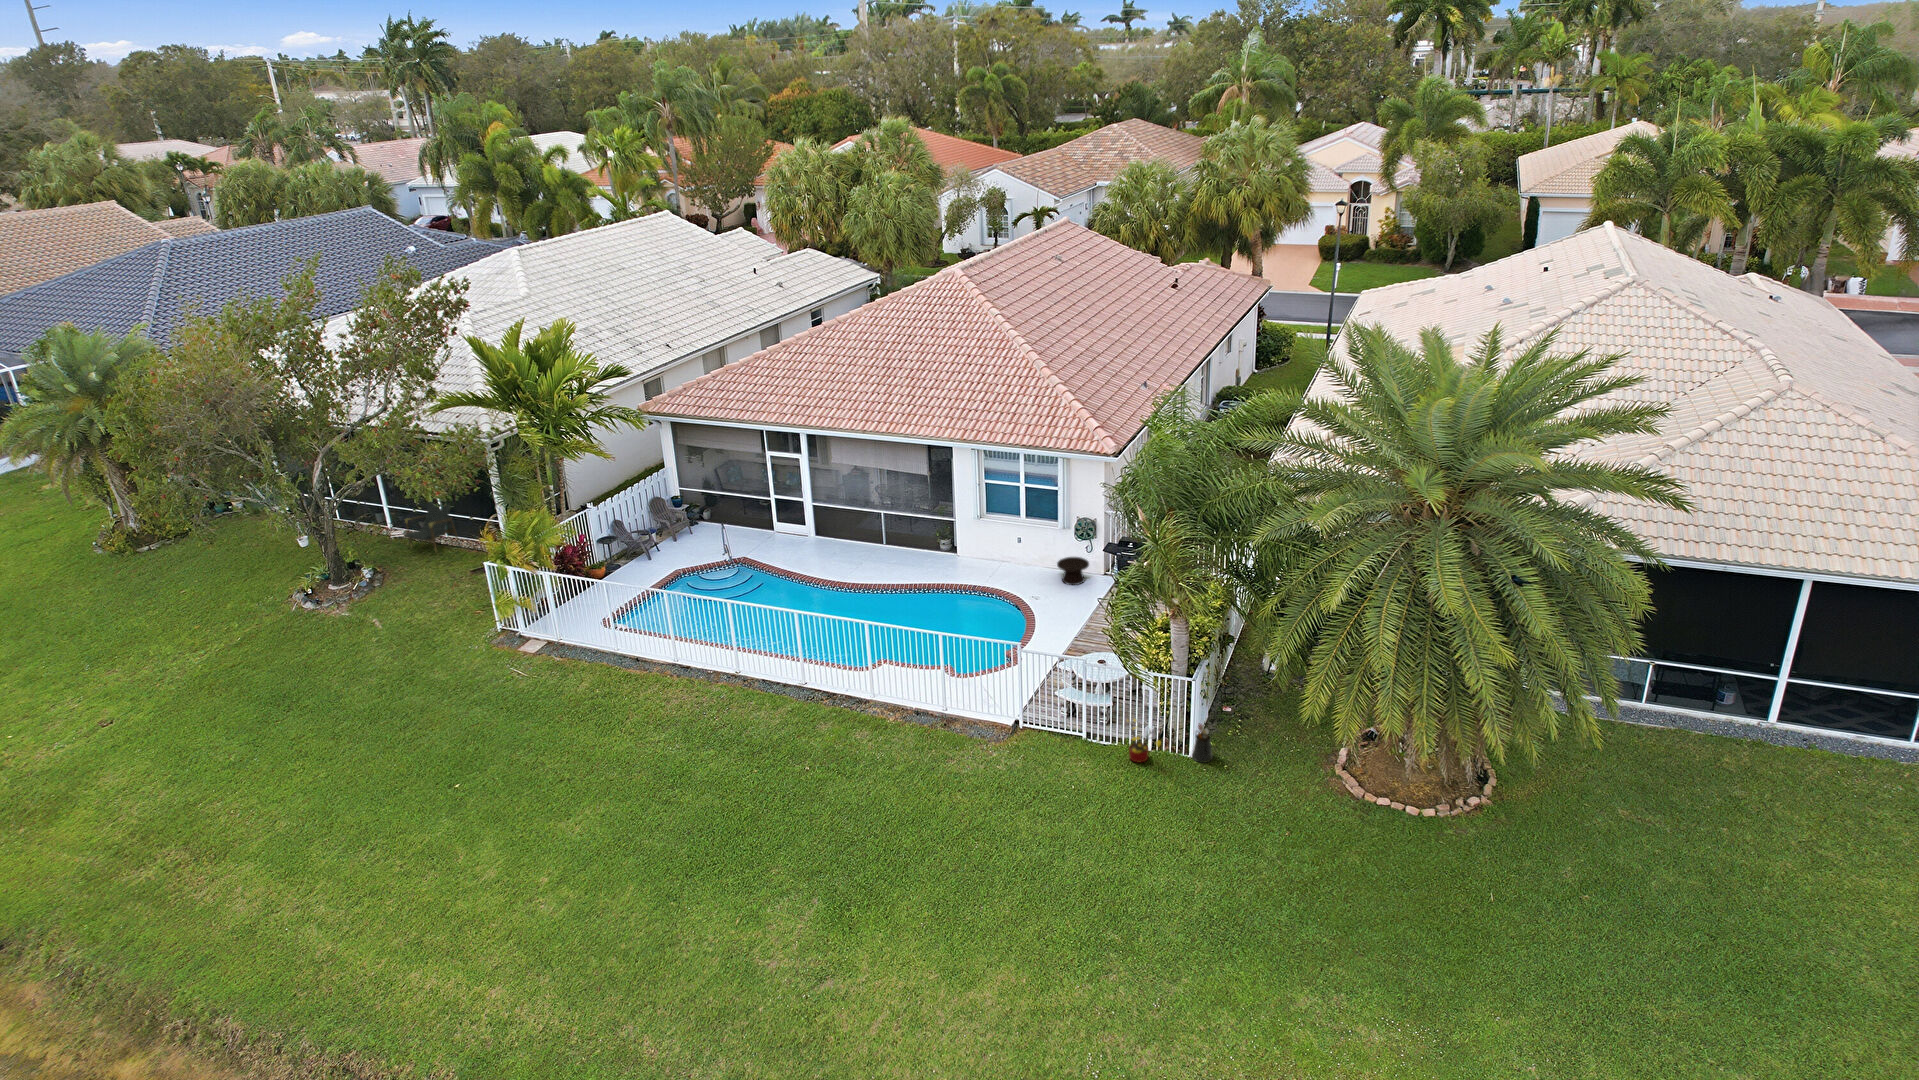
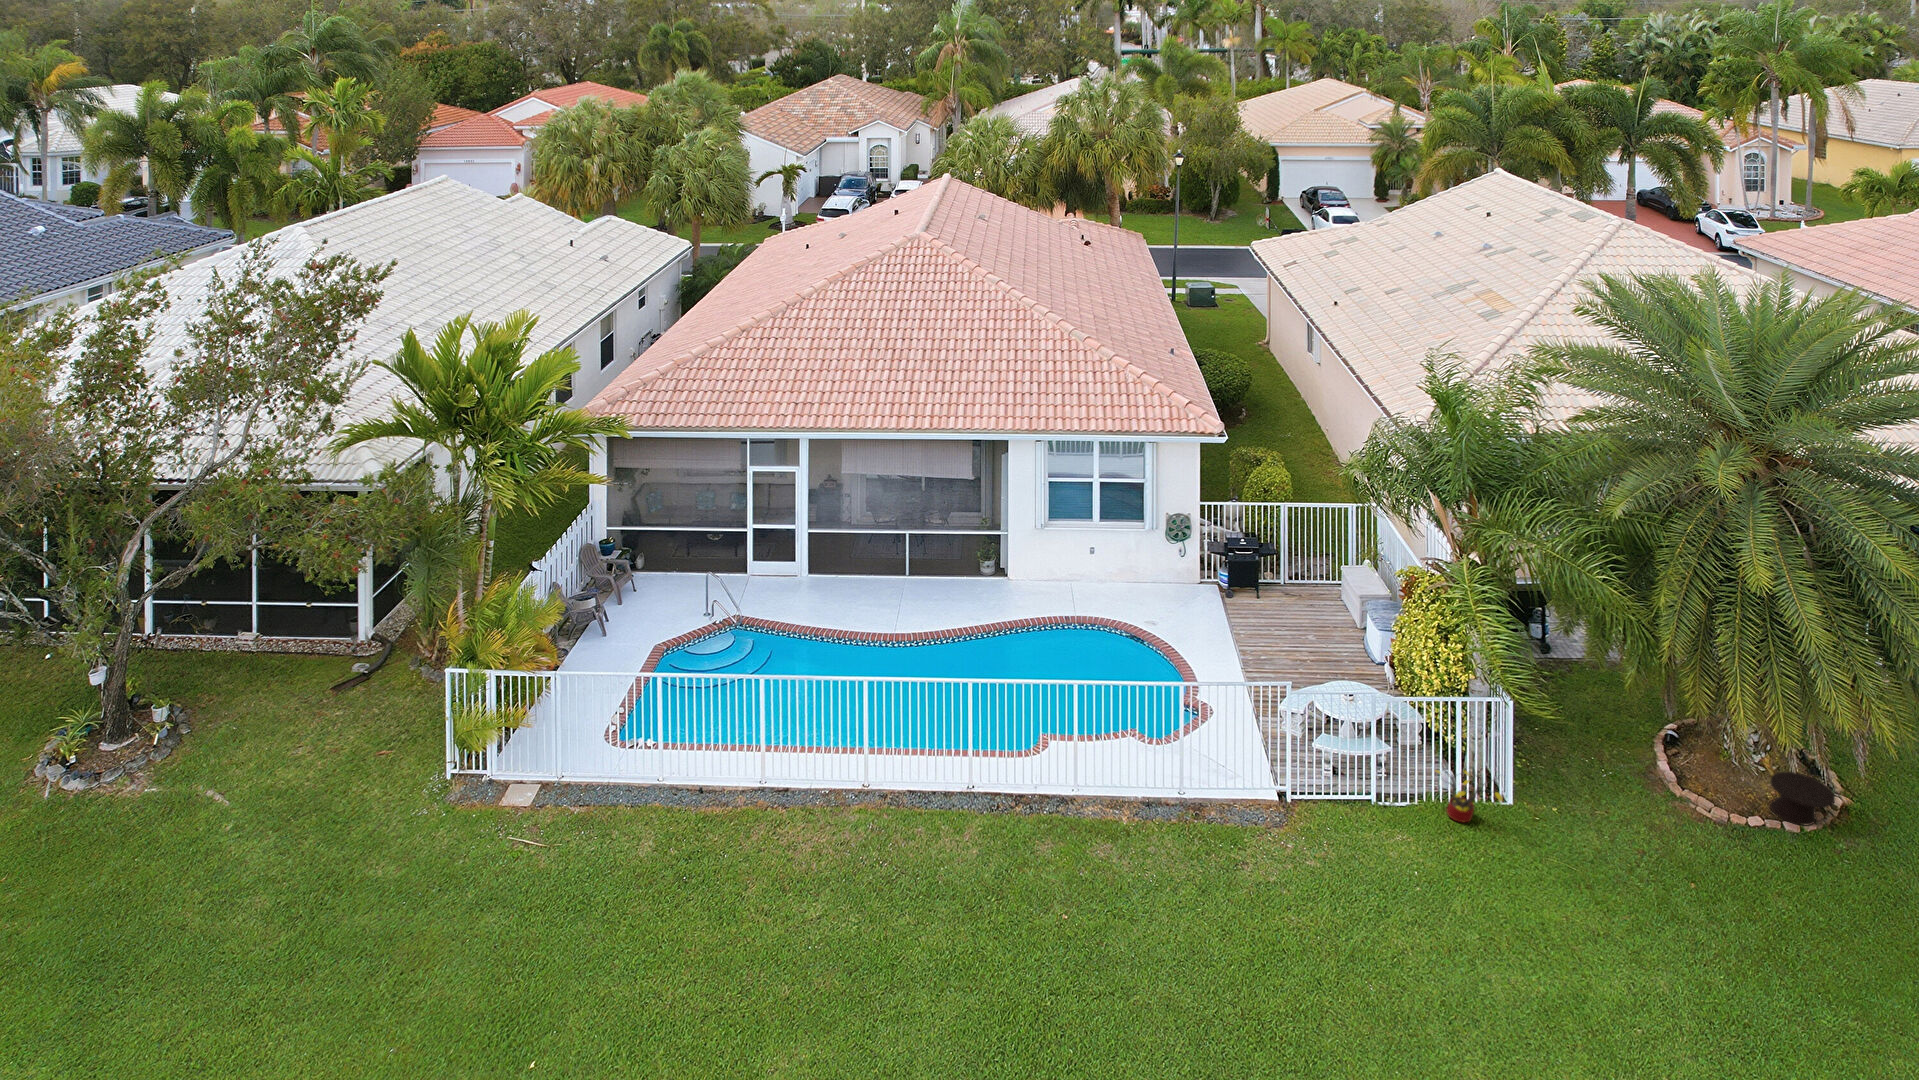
lounge chair: present [405,502,458,551] -> none [182,586,271,666]
side table: present [1057,557,1089,585] -> present [1770,772,1835,825]
watering can: present [1192,723,1213,763] -> none [1510,759,1550,808]

